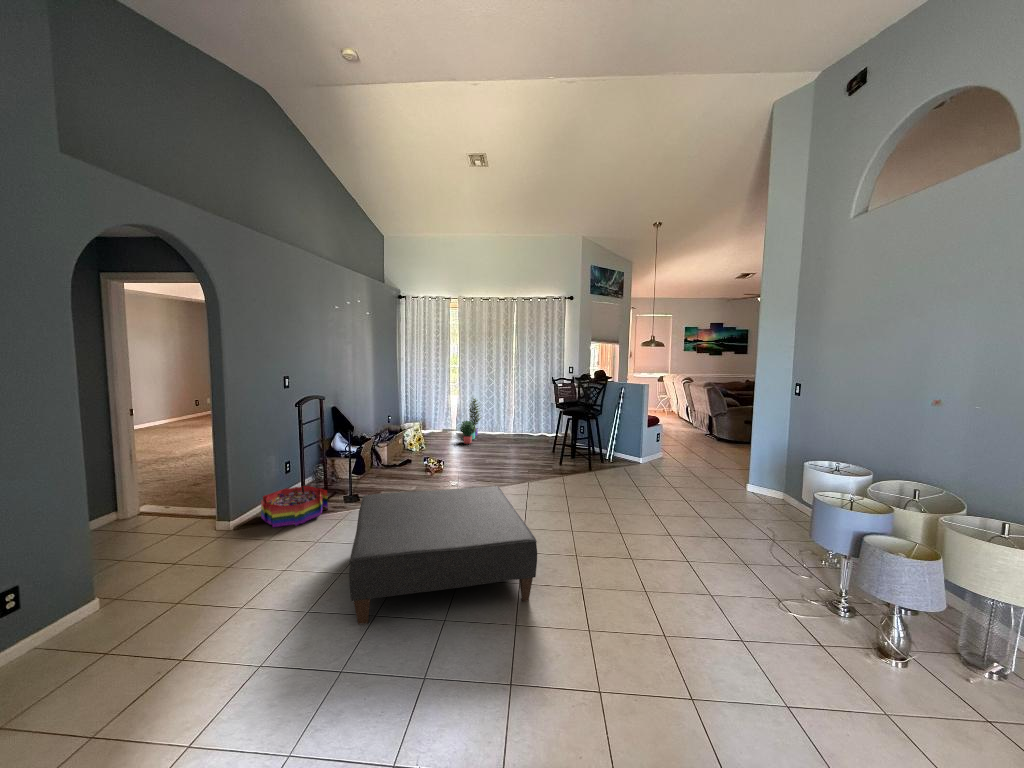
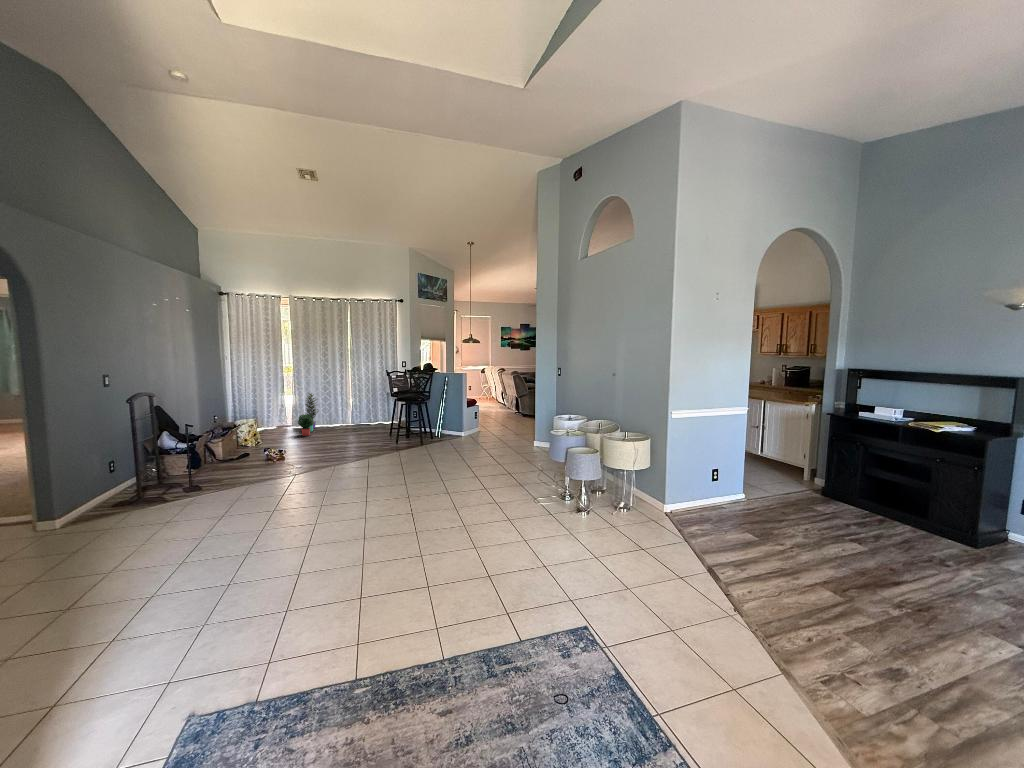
storage bin: present [261,486,328,527] -> none [83,482,165,524]
ottoman: present [349,486,537,624] -> none [213,458,380,572]

